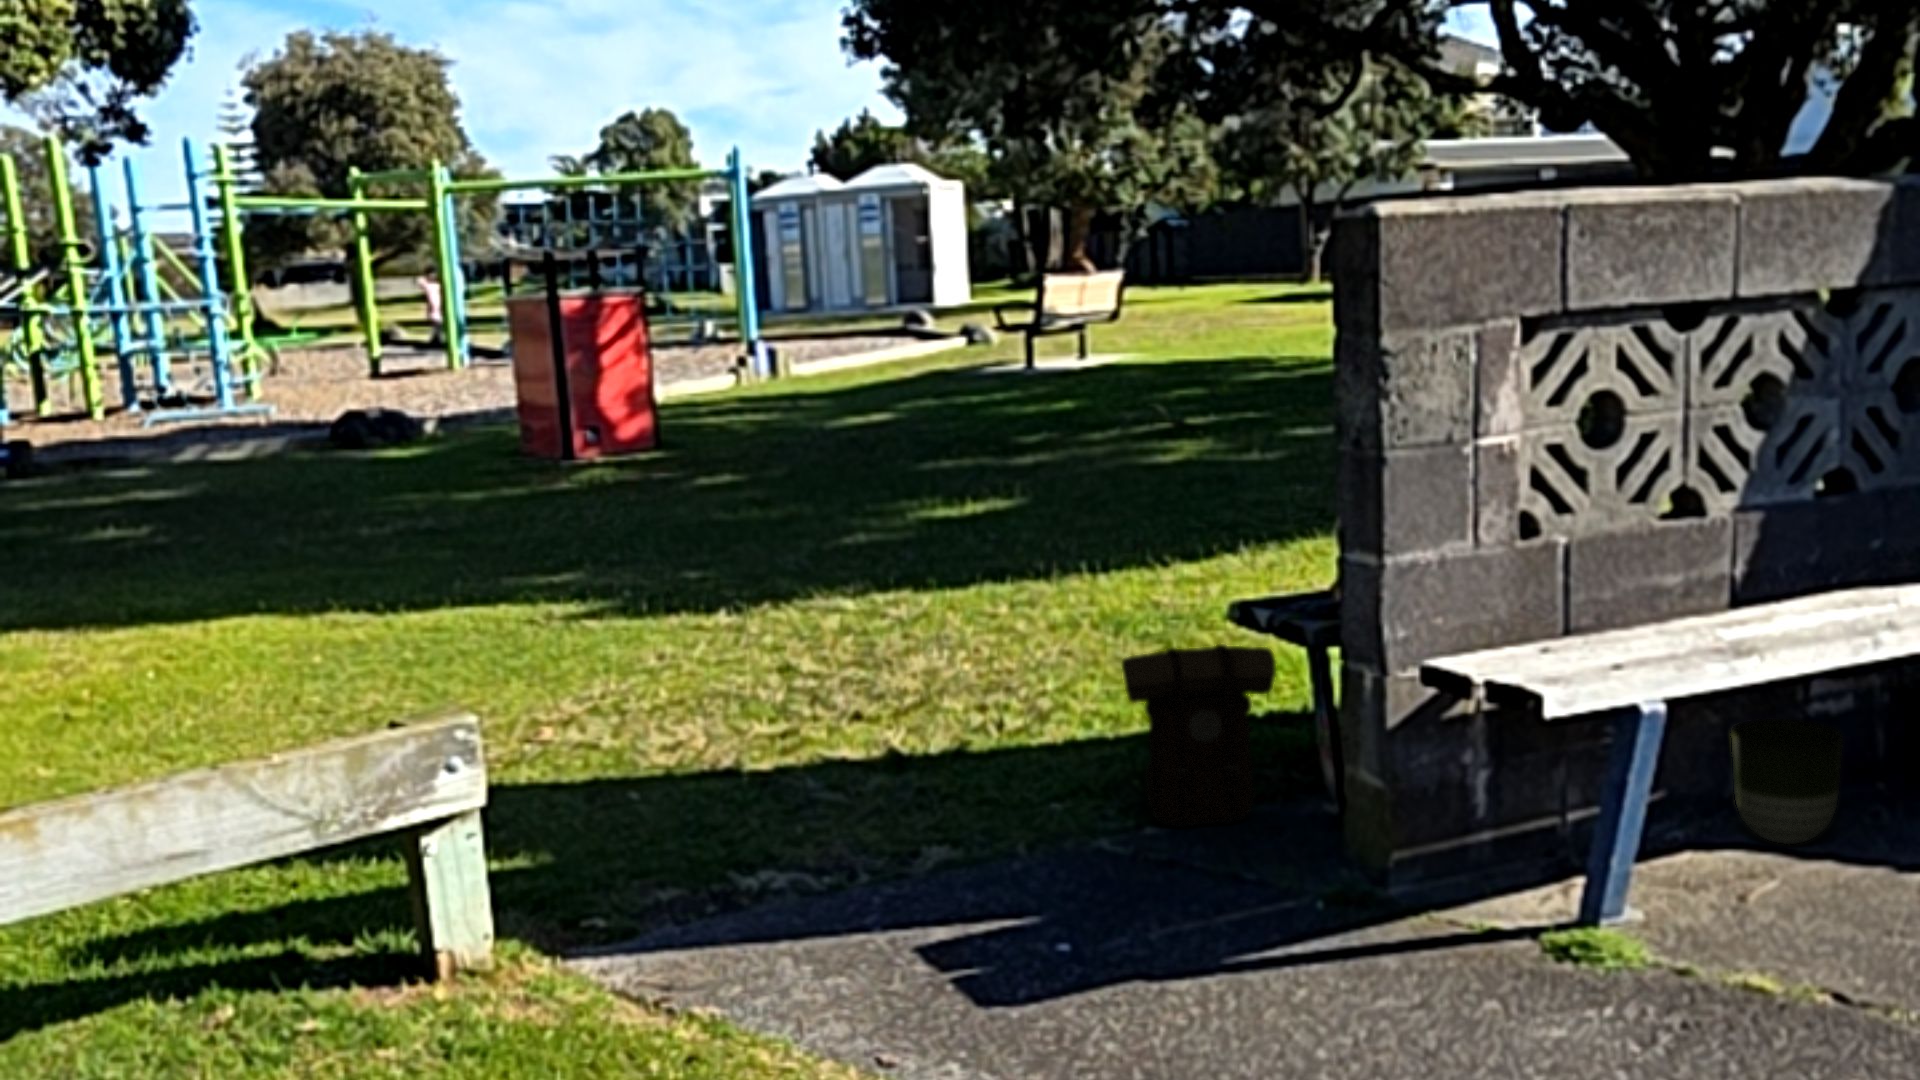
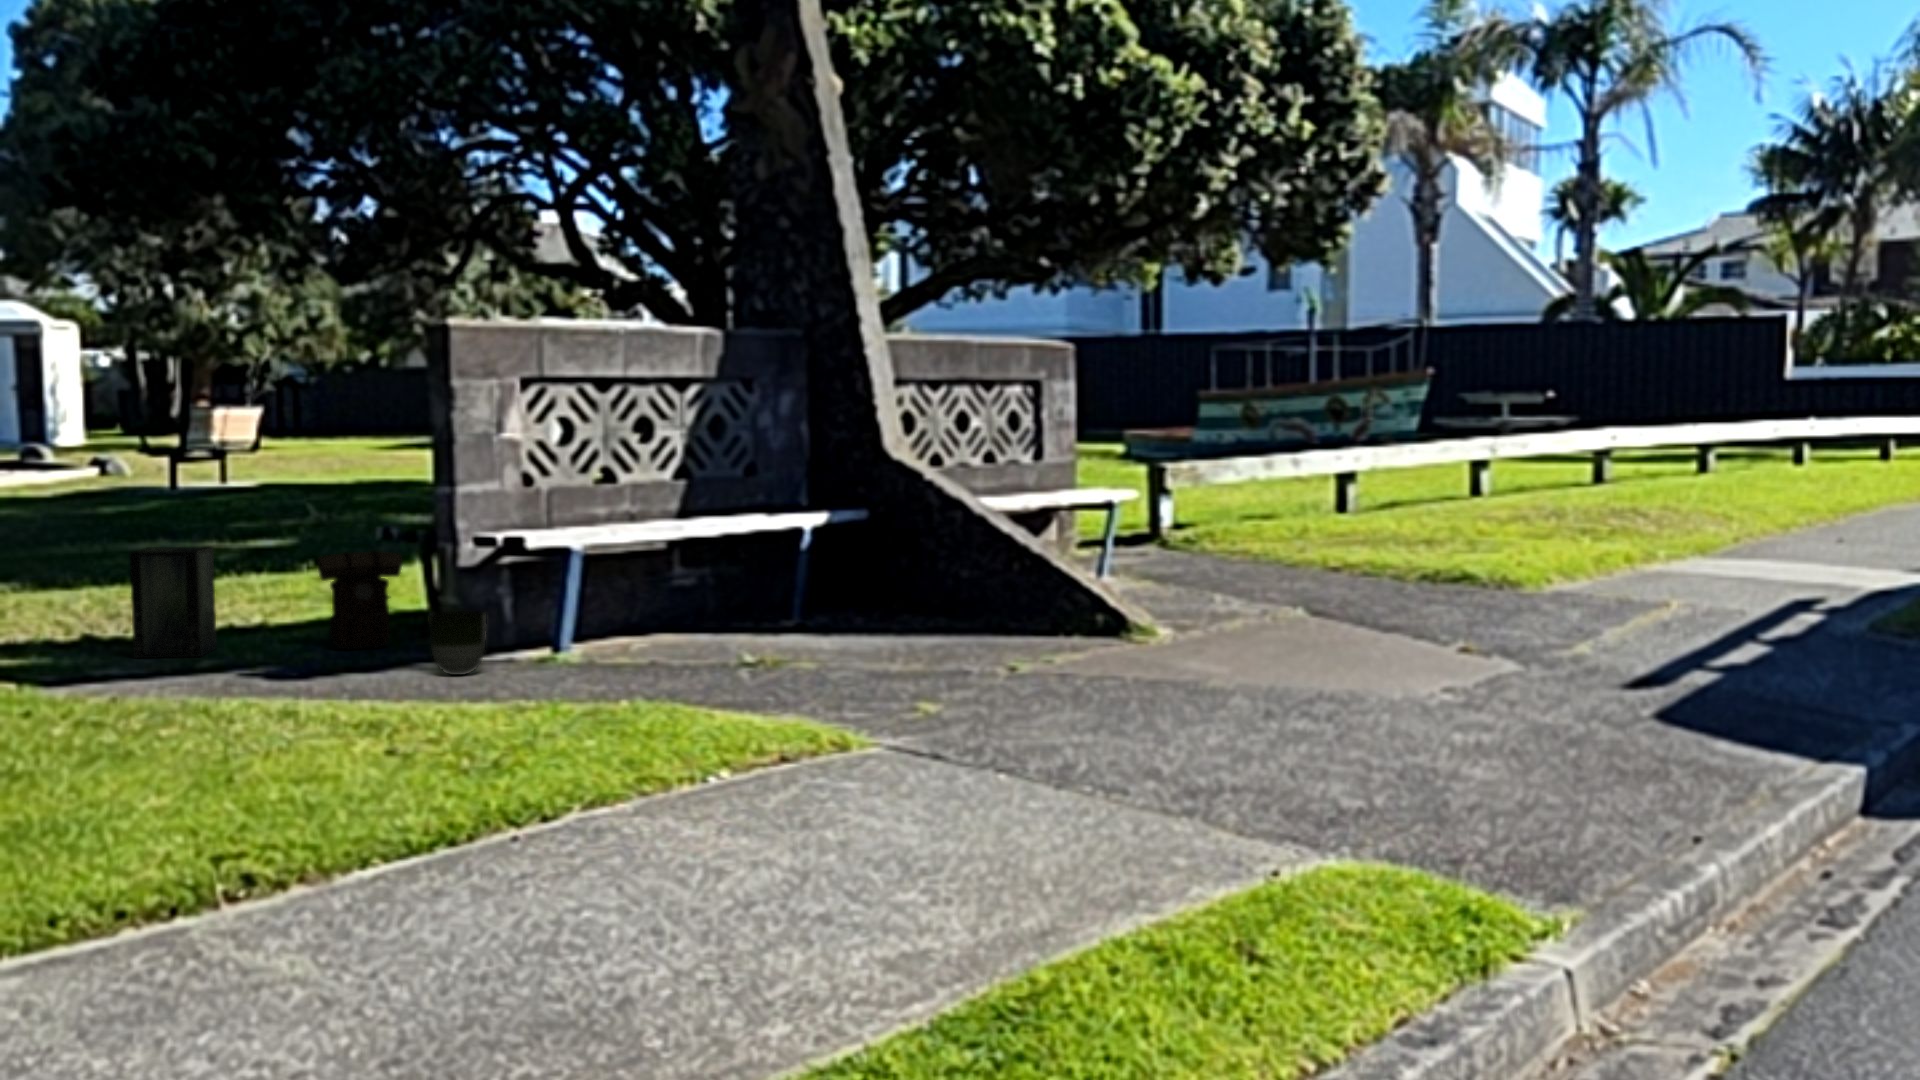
storage box: none [806,622,961,833] -> present [130,546,217,658]
planter: present [1731,719,1843,844] -> present [429,611,486,675]

